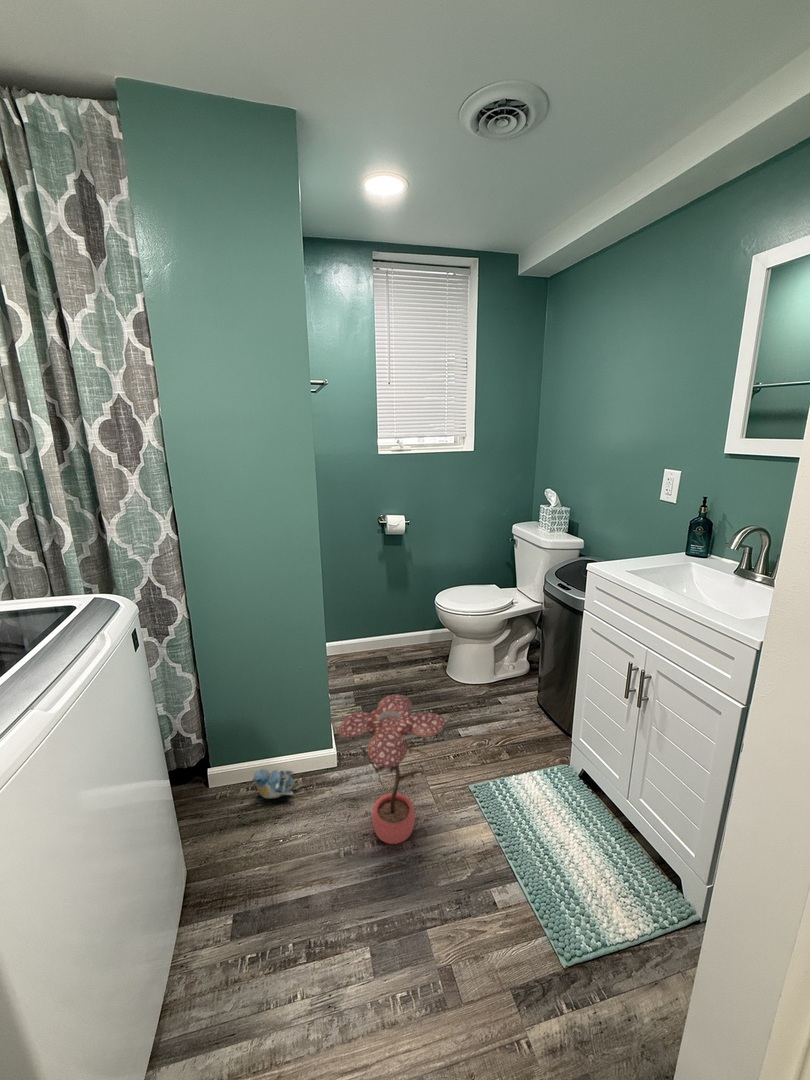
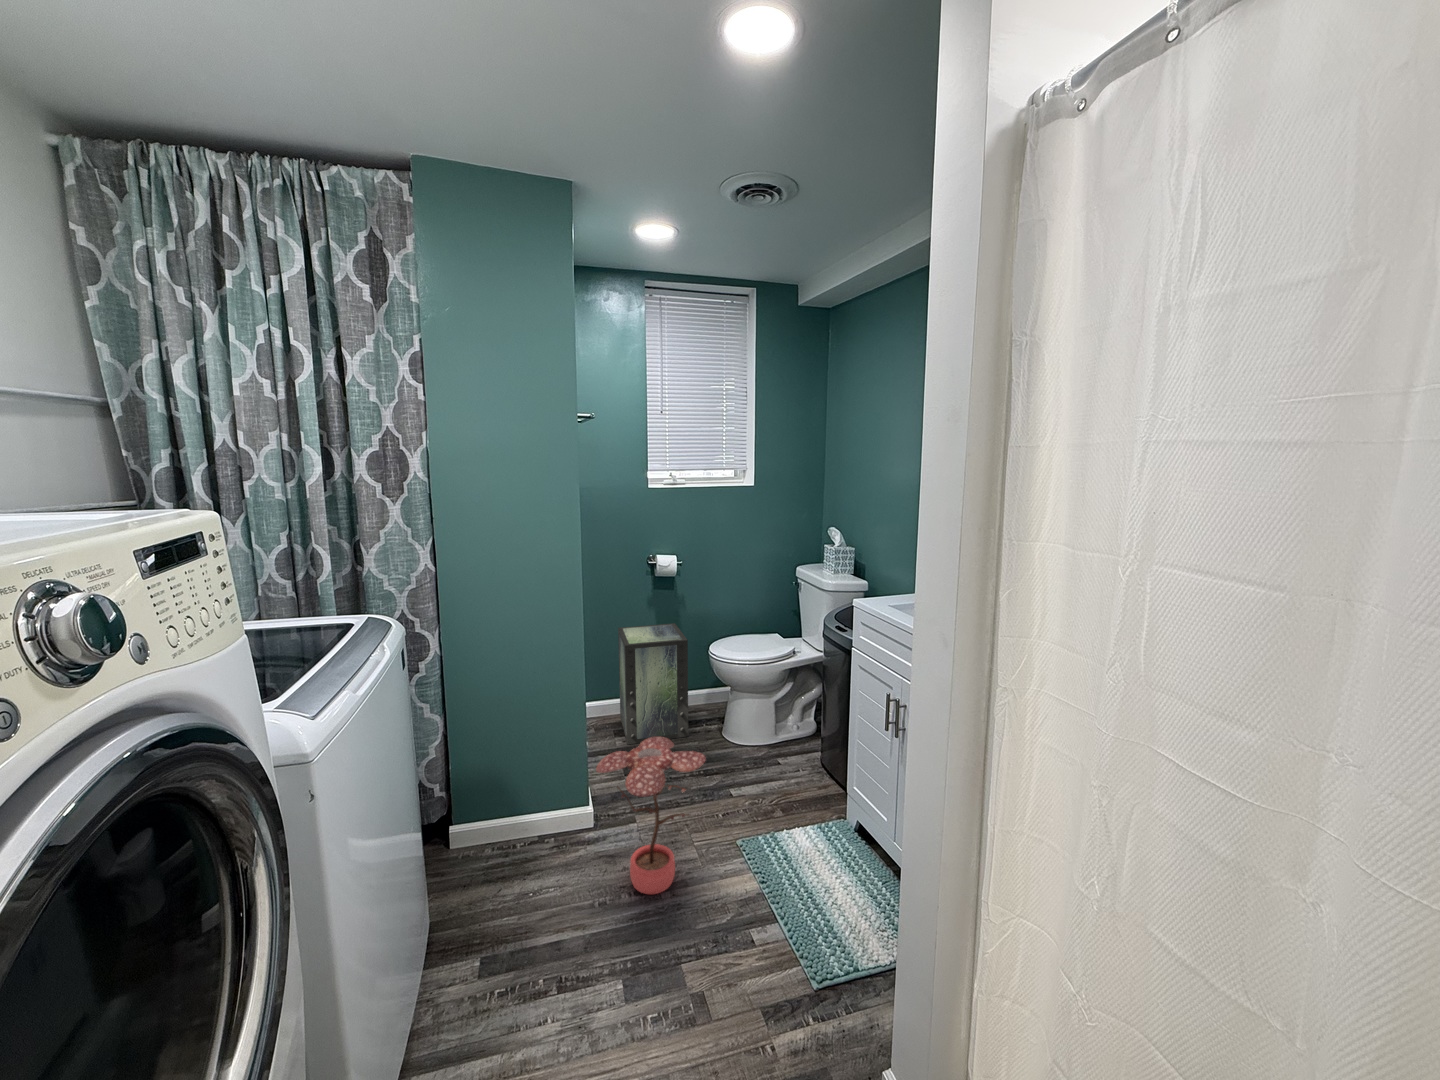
storage box: none [354,574,417,681] -> present [618,623,688,744]
plush toy: present [252,769,299,798] -> none [499,824,551,857]

